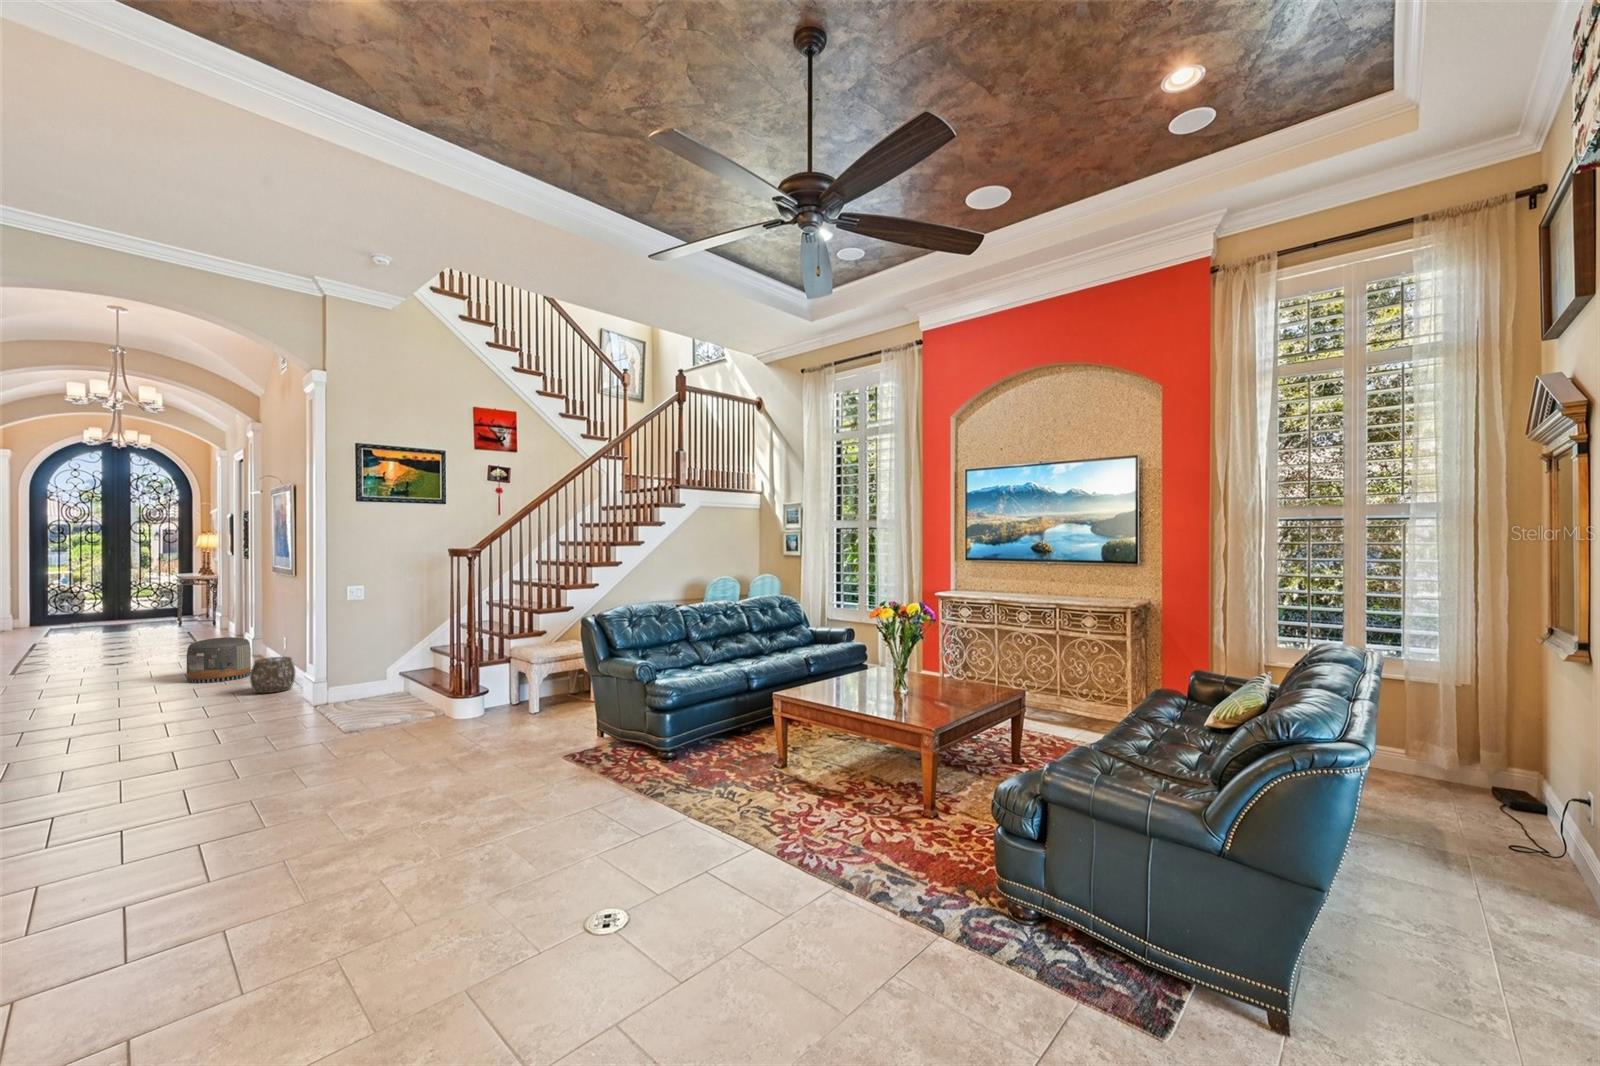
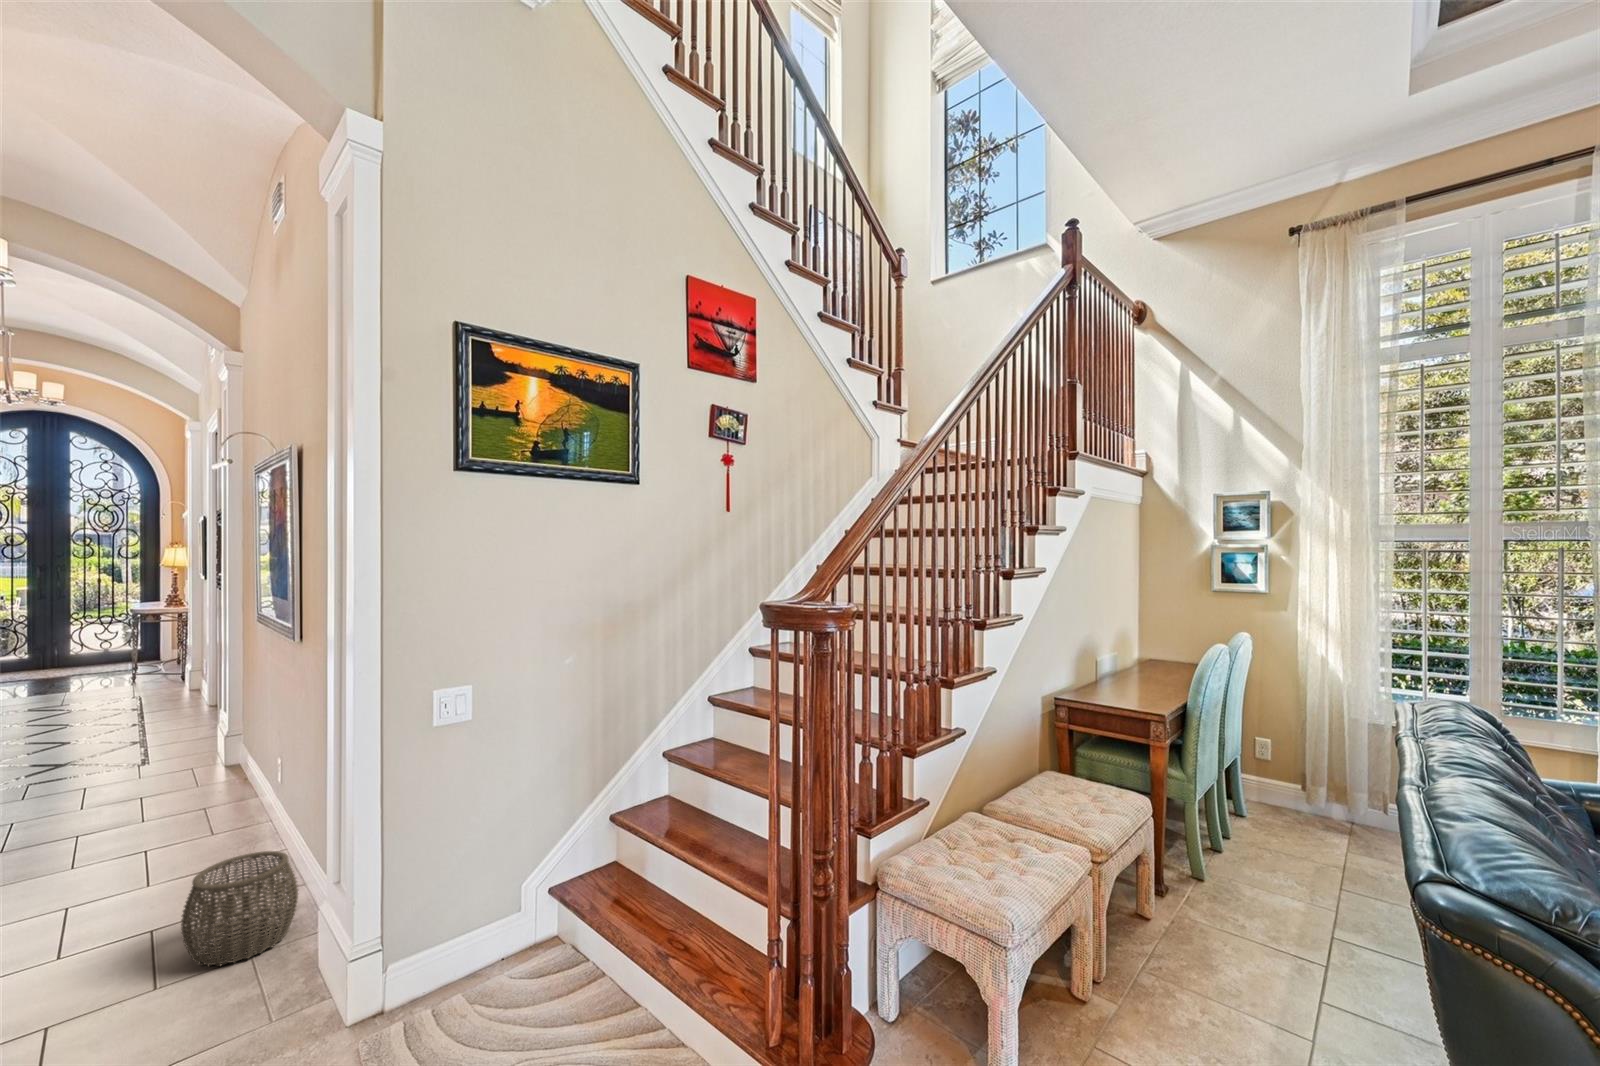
pouf: present [187,637,251,683] -> none [55,775,206,899]

